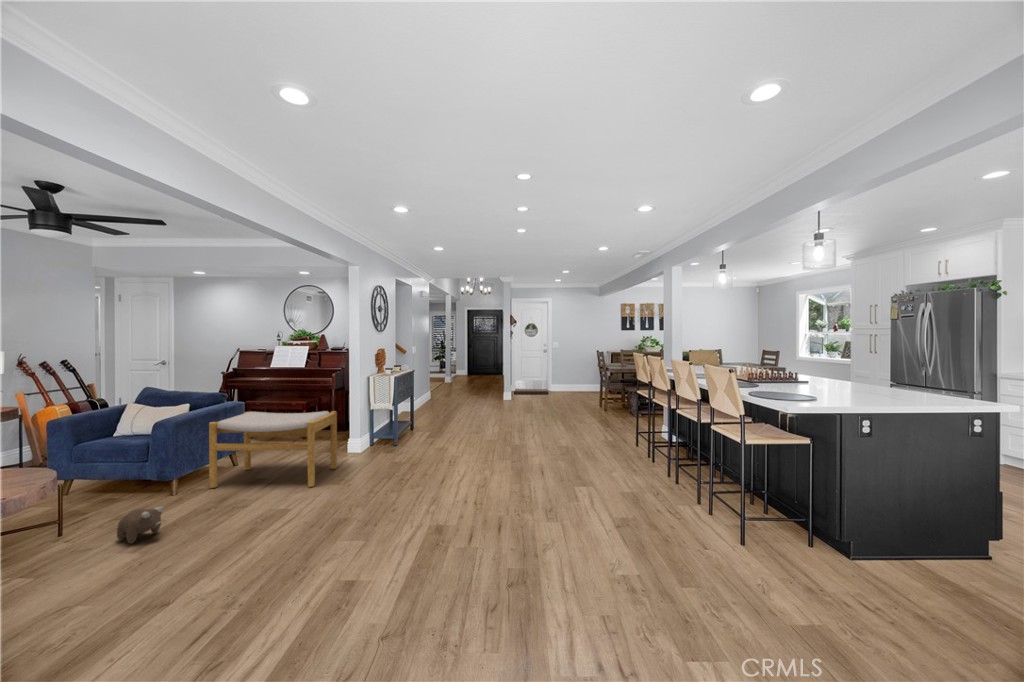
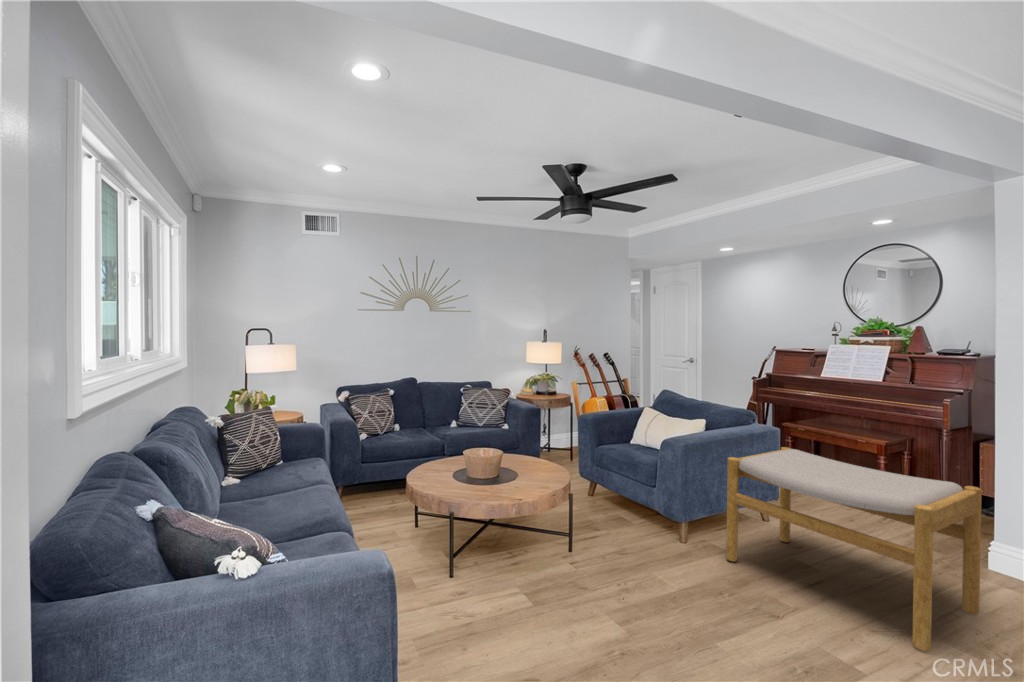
plush toy: present [117,506,165,544] -> none [599,577,653,631]

